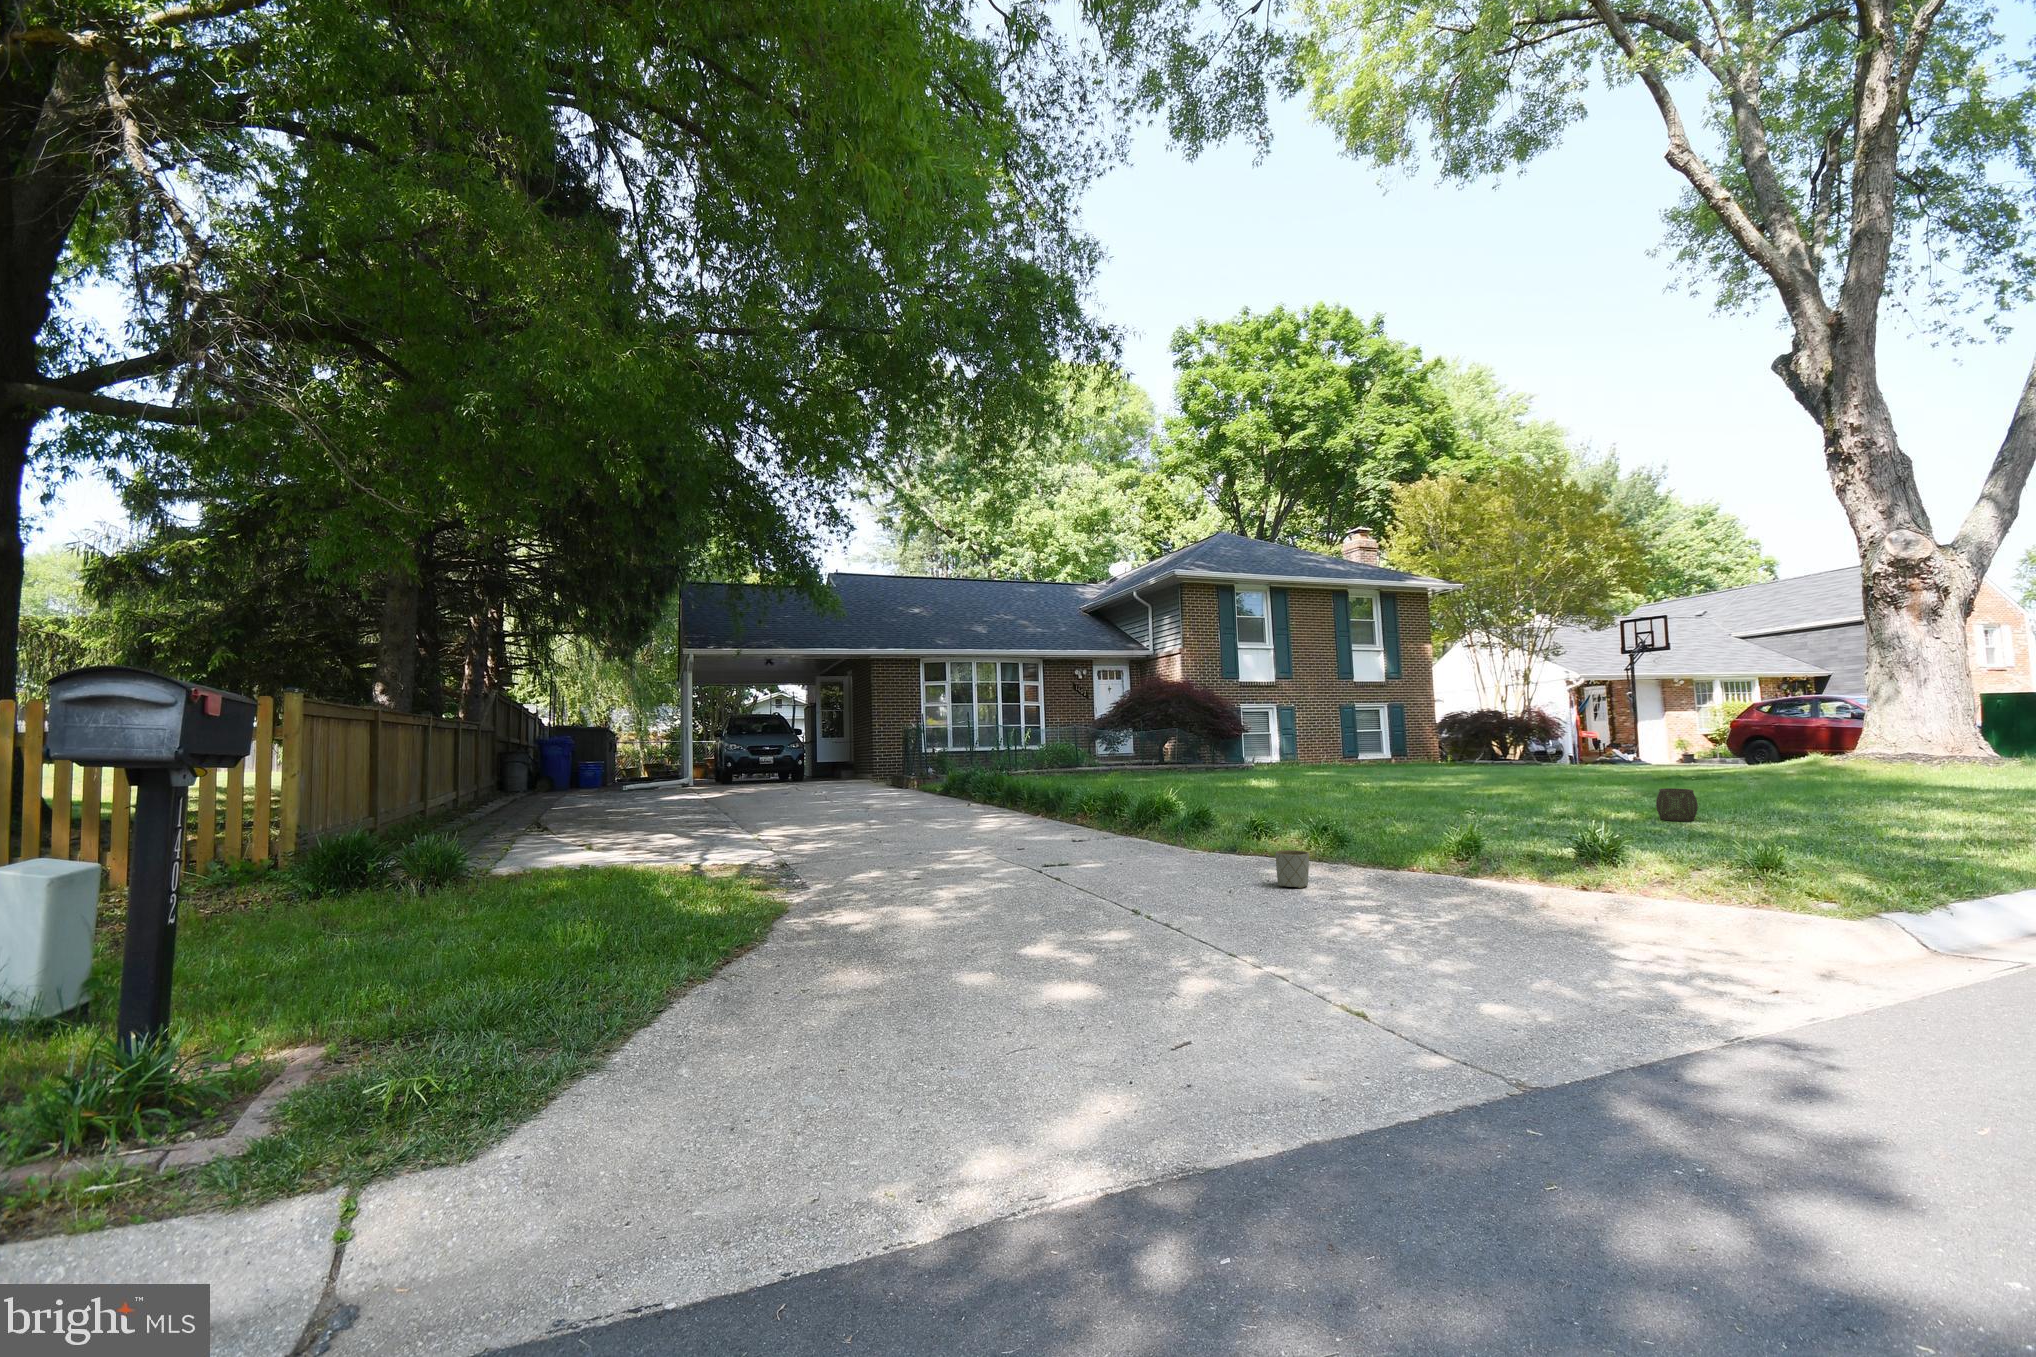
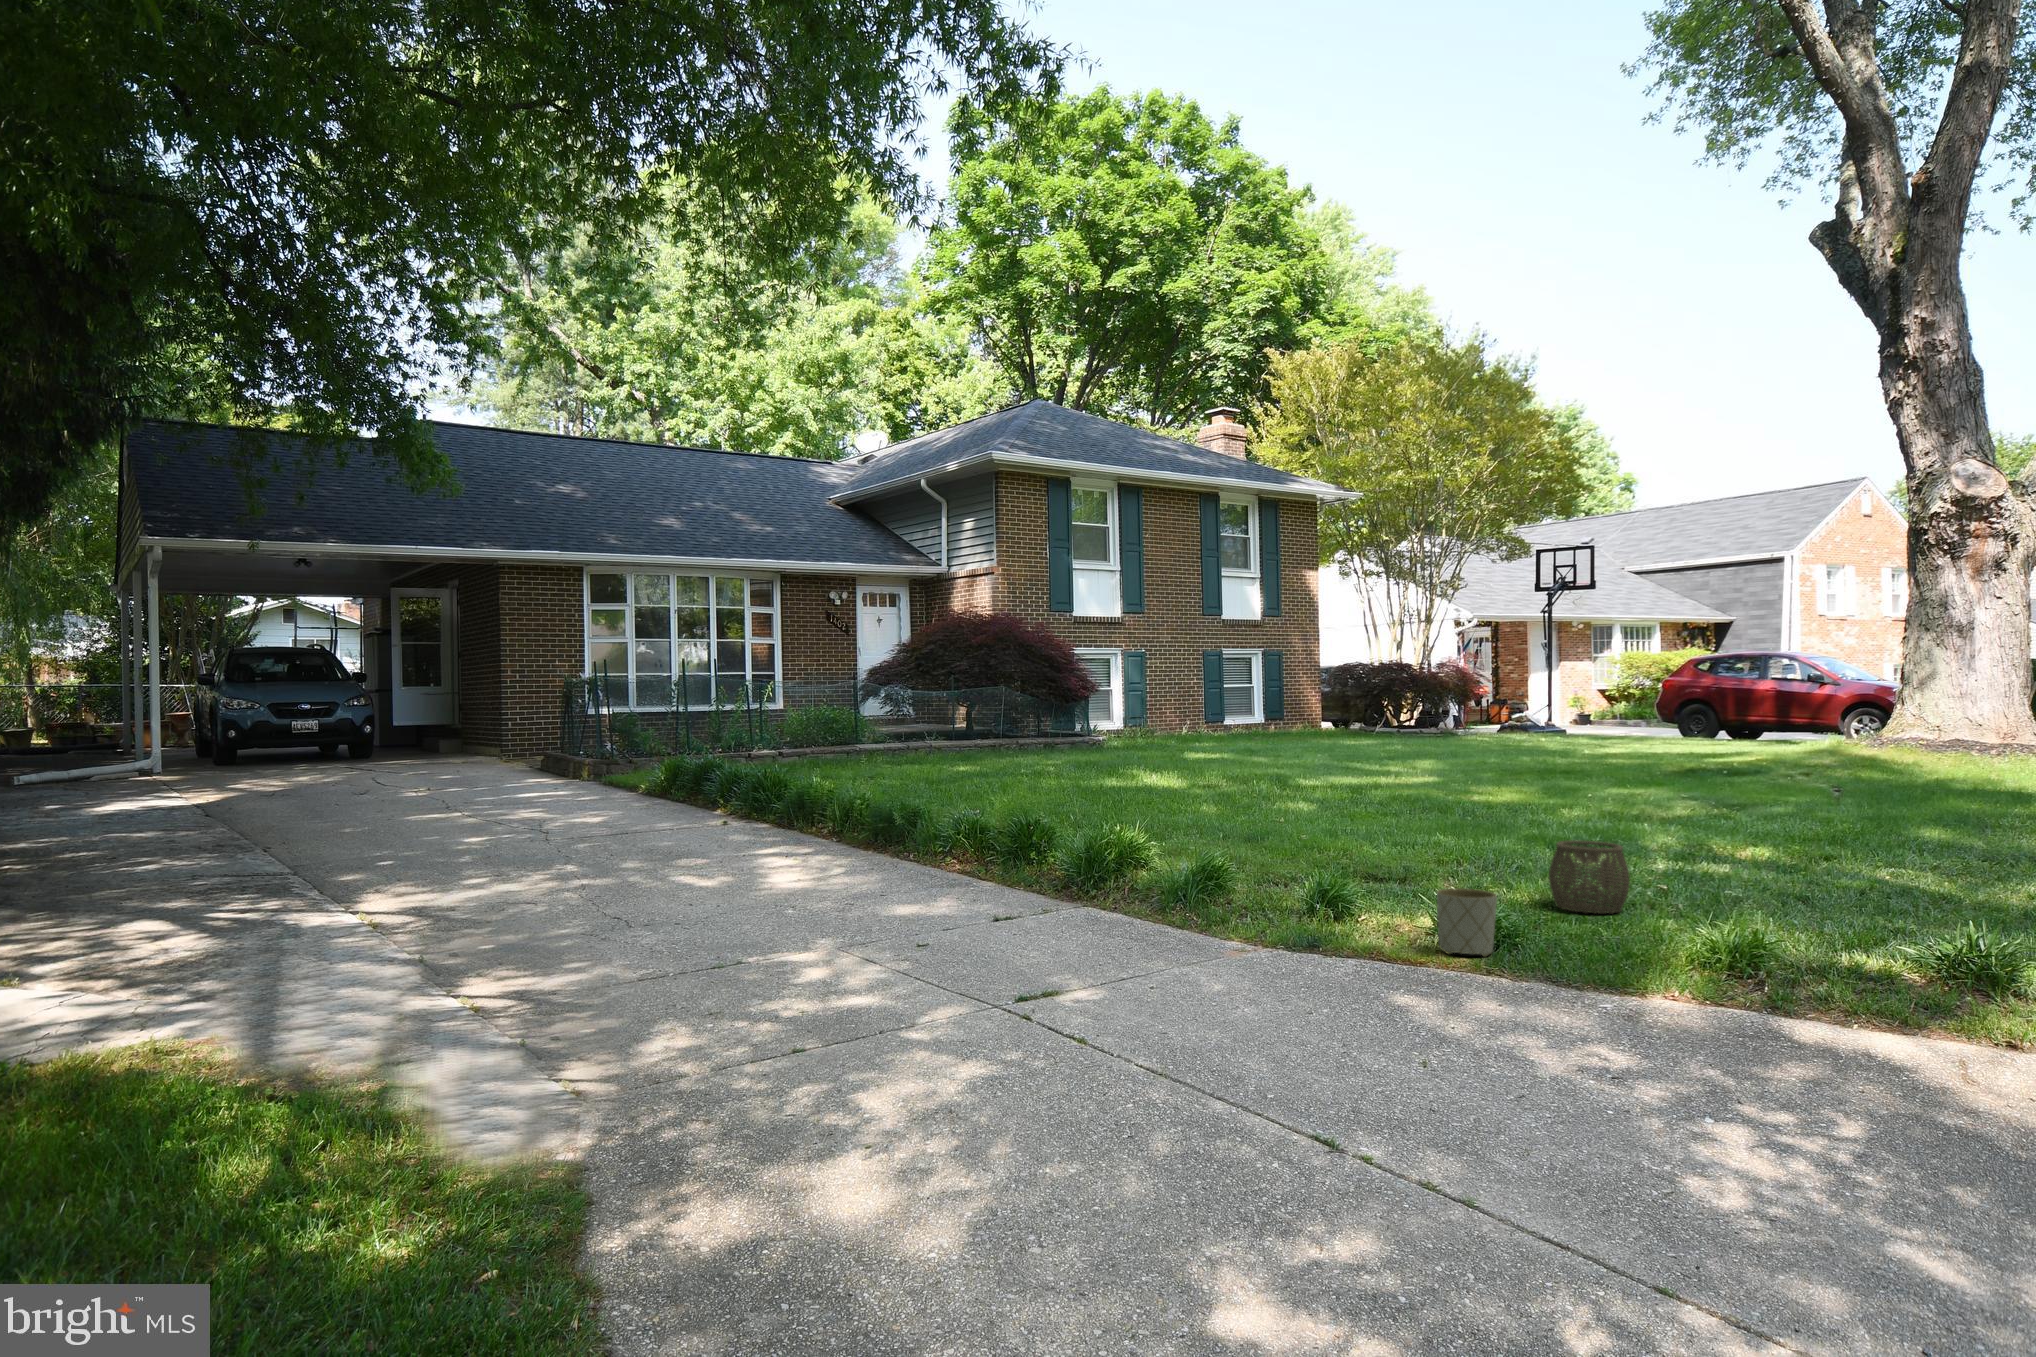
woven basket: present [1656,788,1698,821] -> present [1549,840,1630,914]

